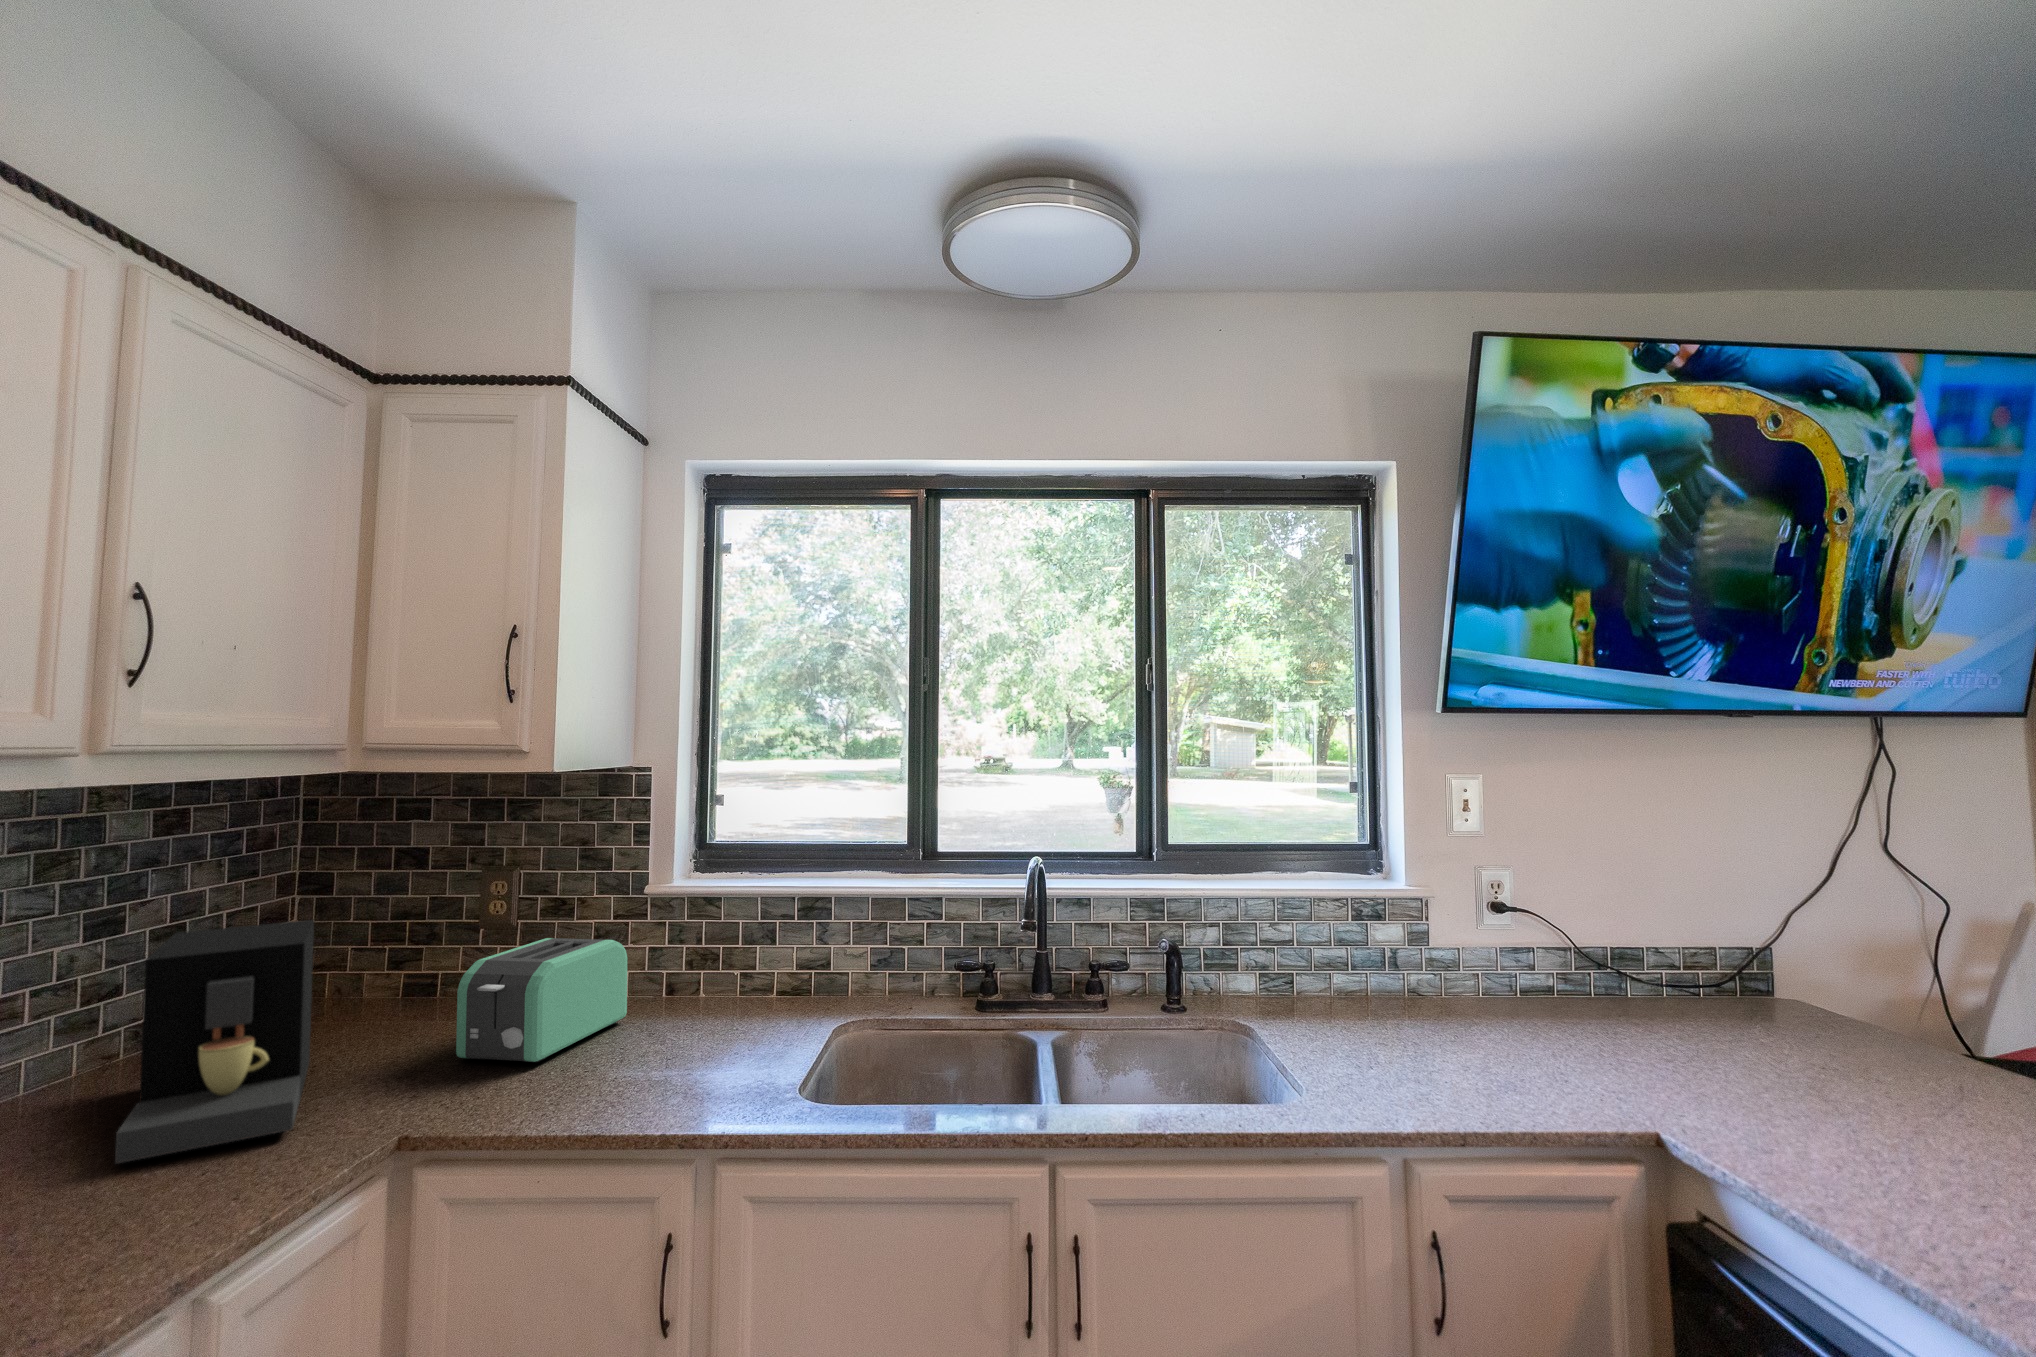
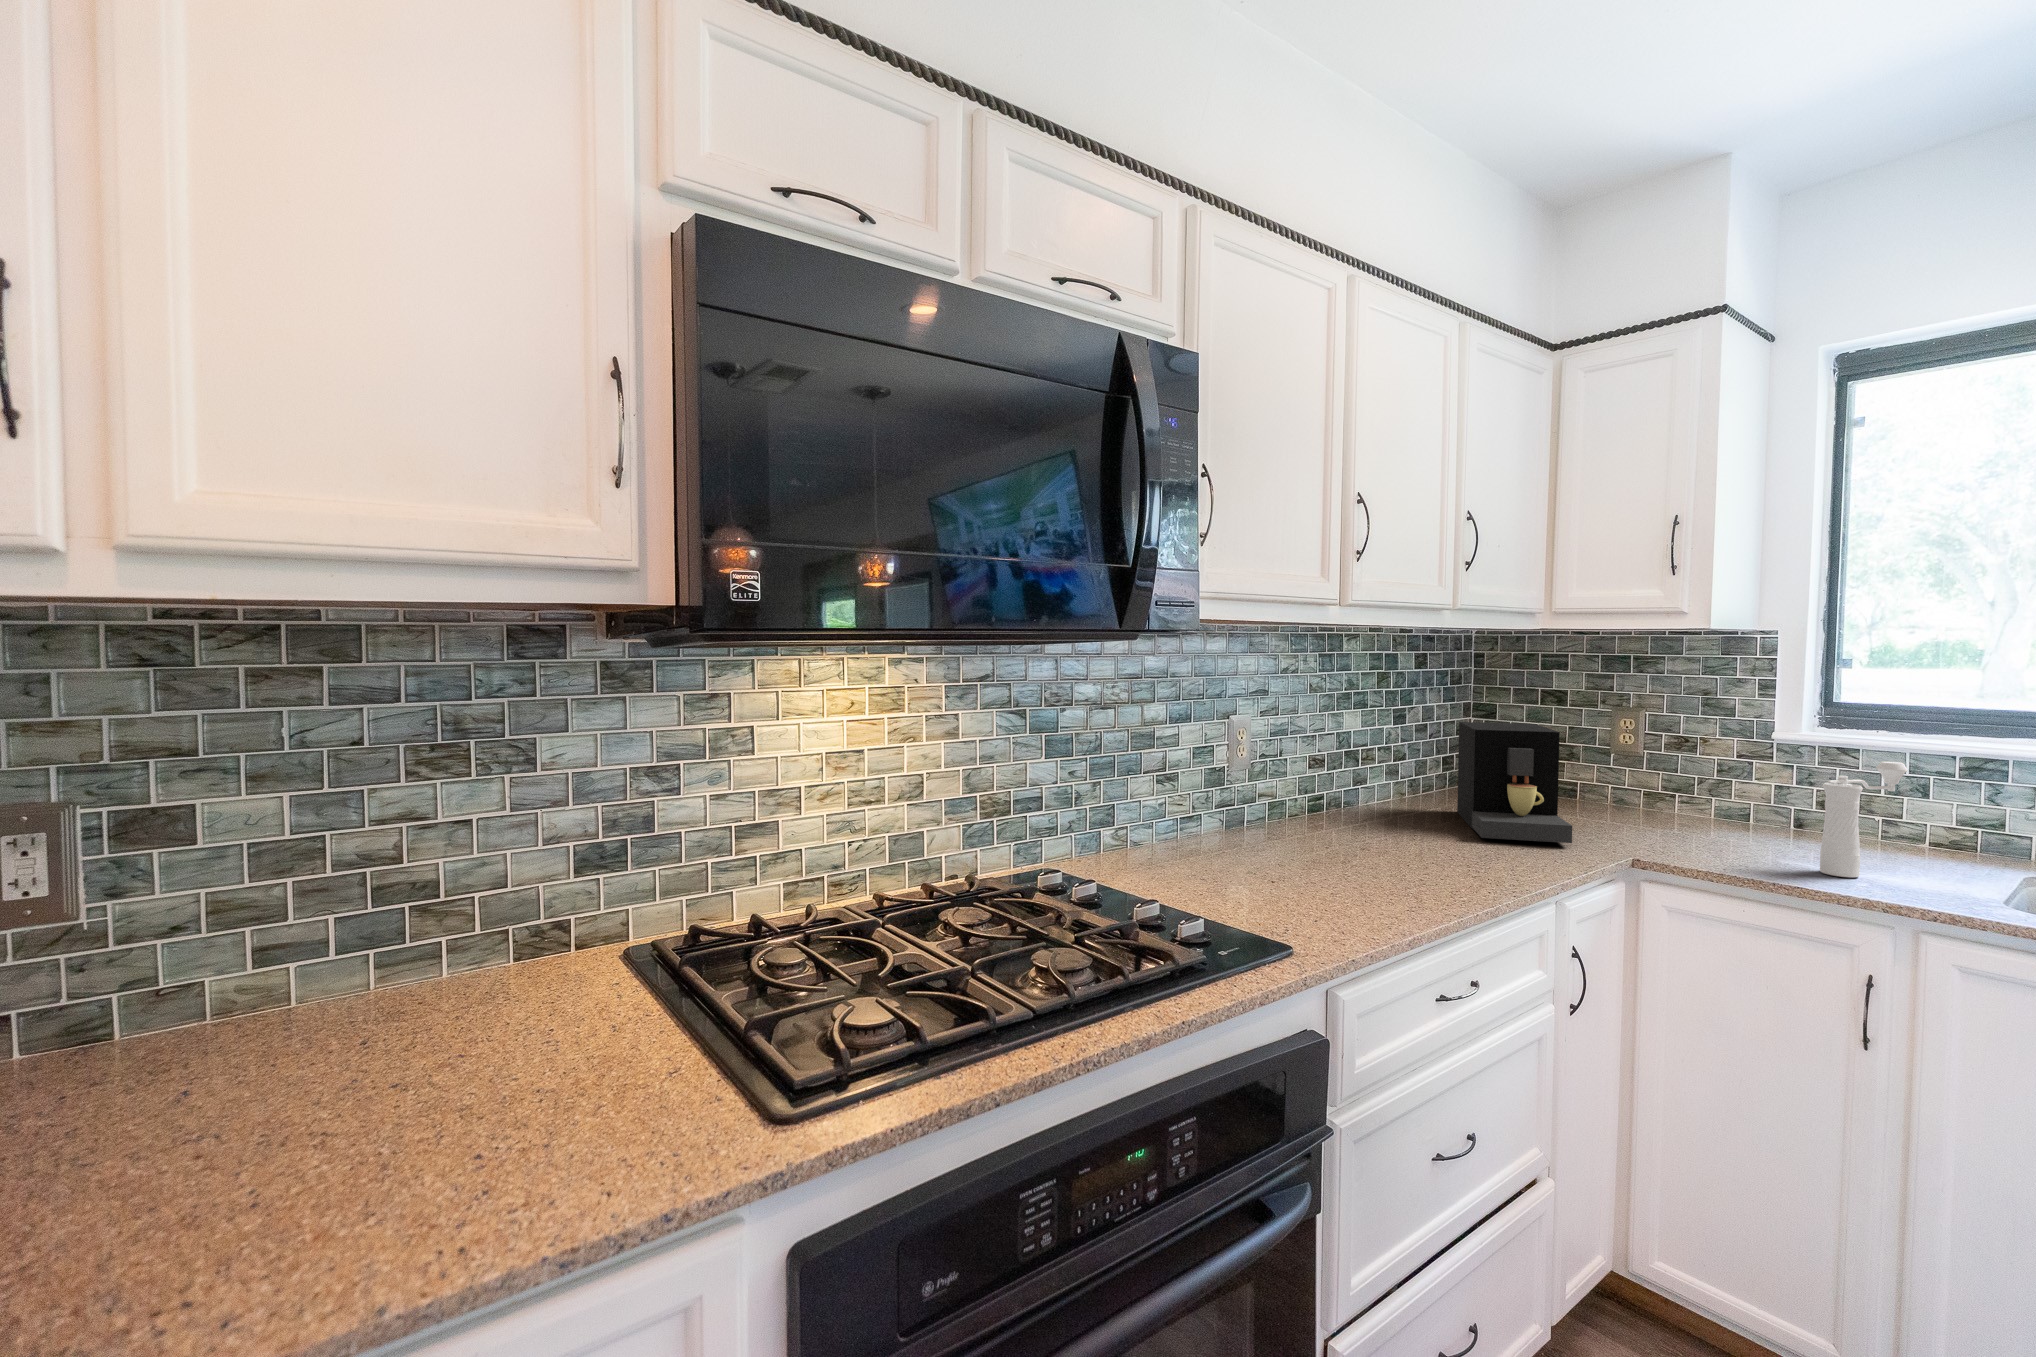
pepper mill: none [632,928,724,1090] -> present [1820,761,1908,877]
toaster: present [456,938,627,1062] -> none [1643,761,1773,845]

